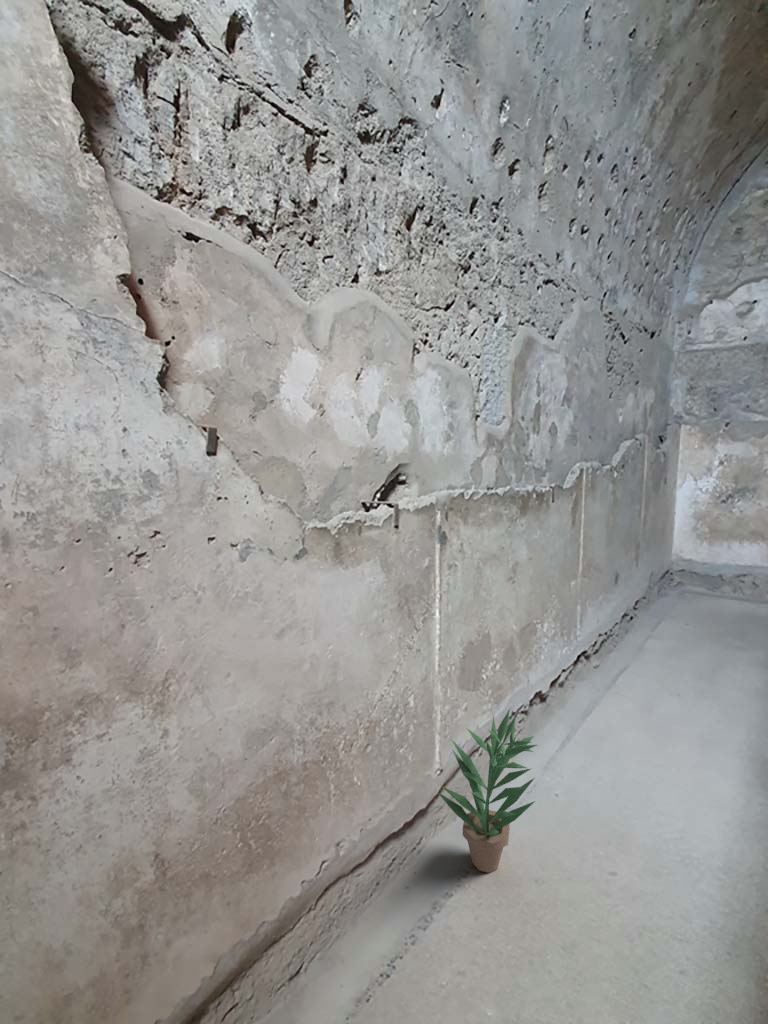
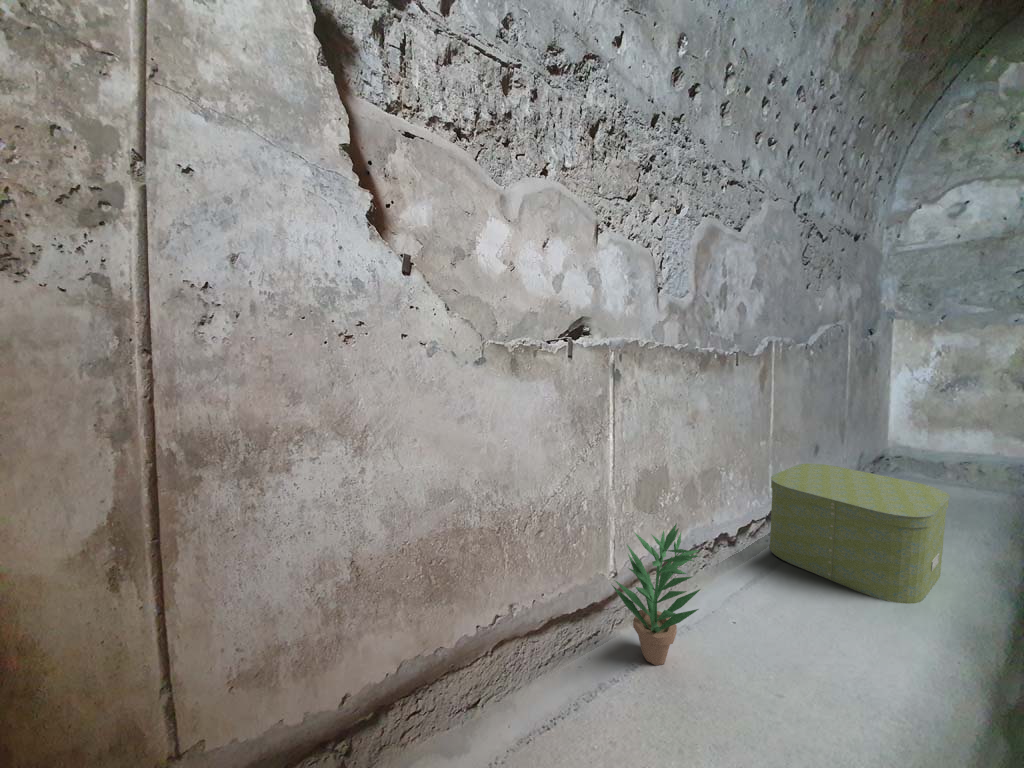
storage box: none [579,601,737,746] -> present [769,464,950,604]

